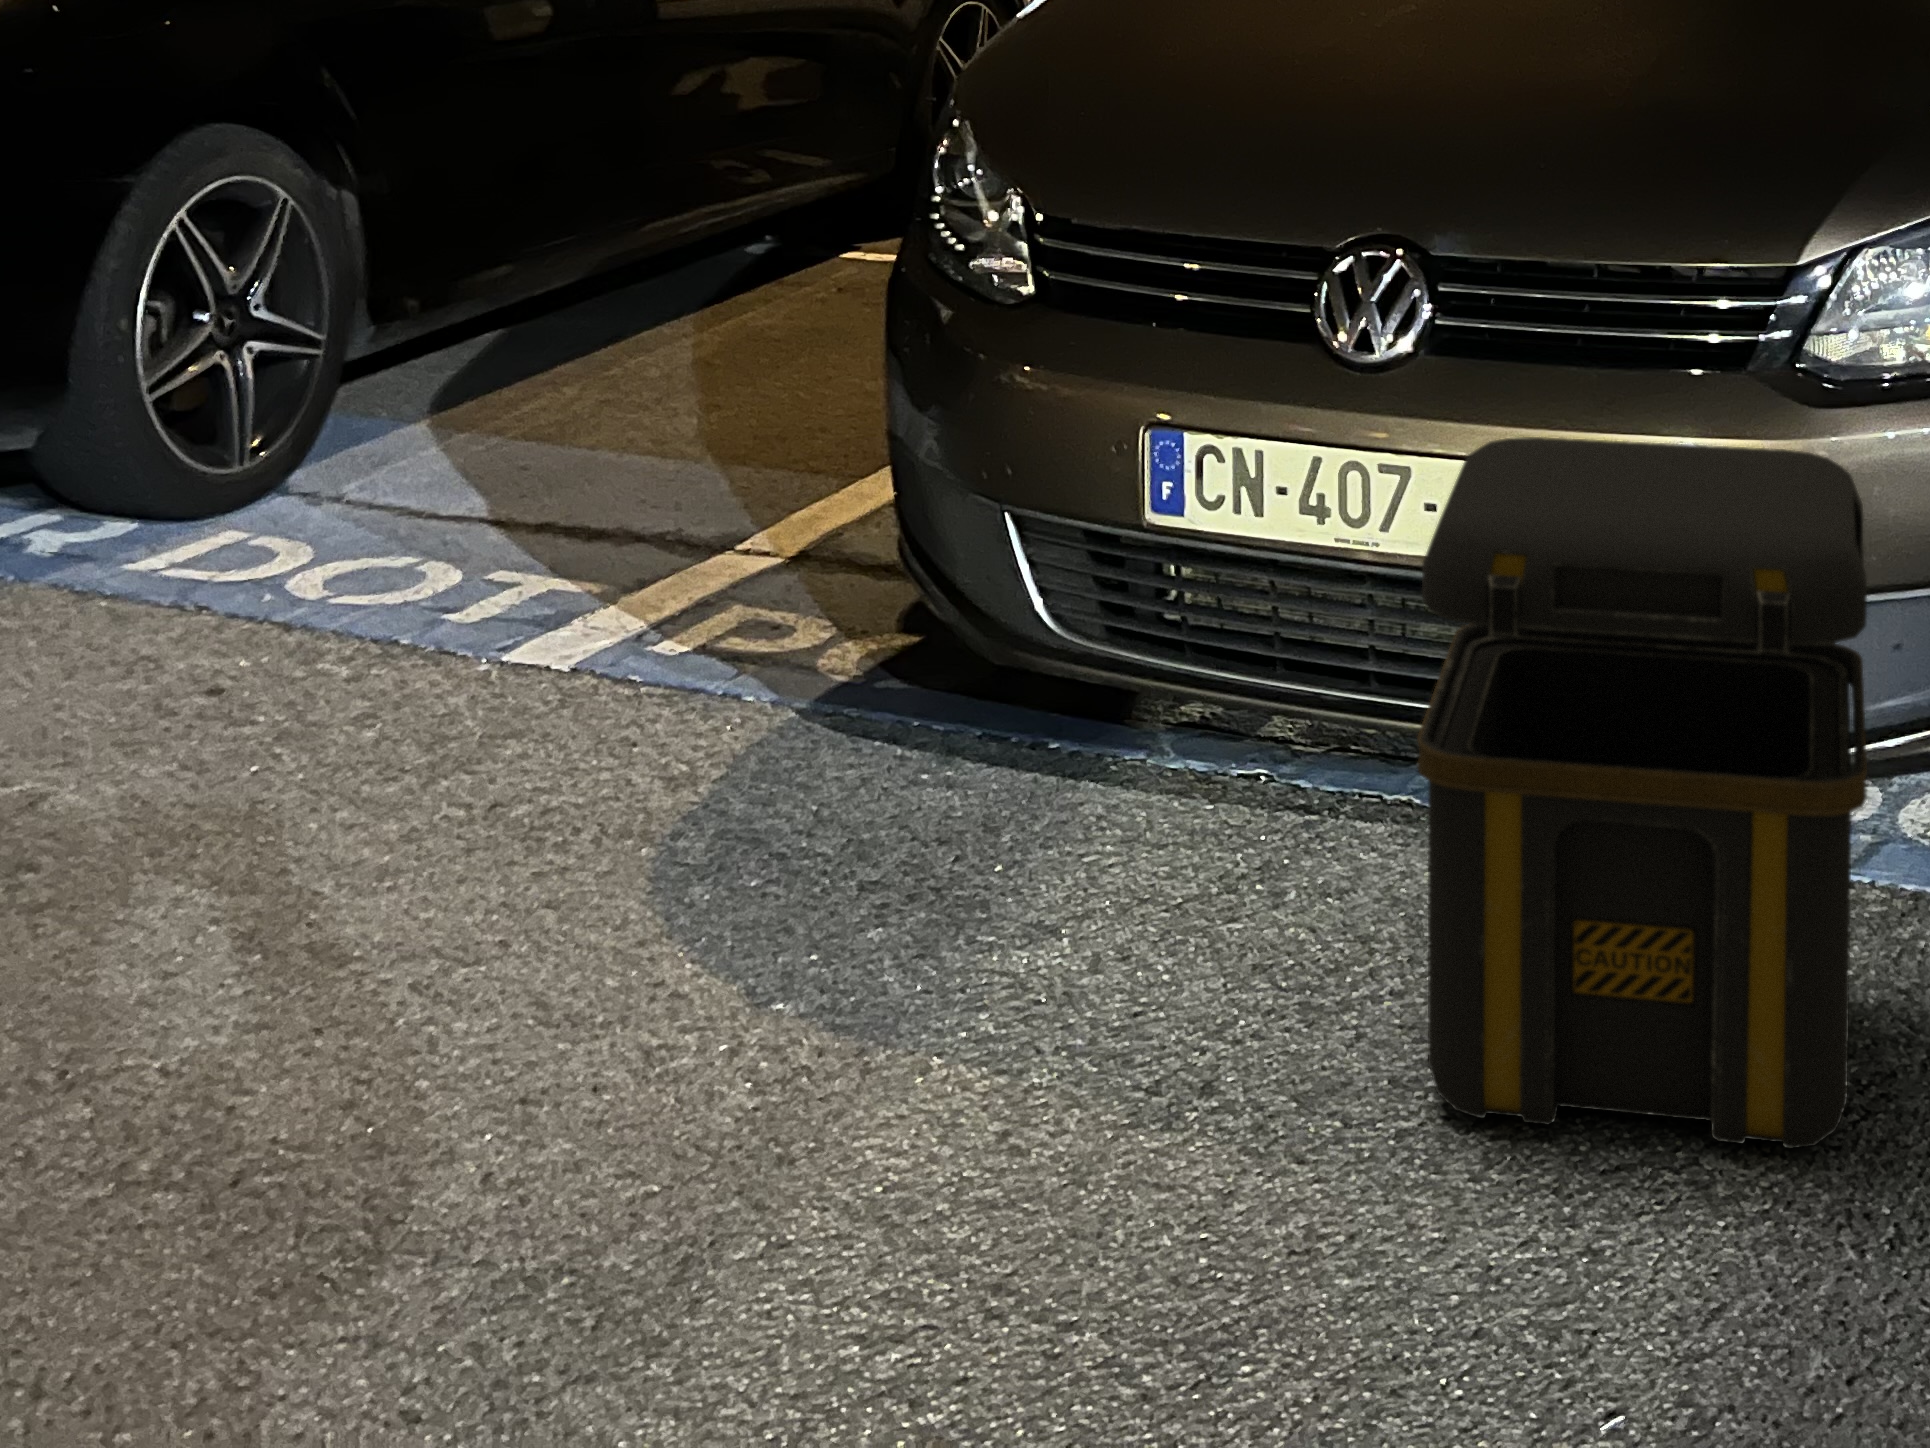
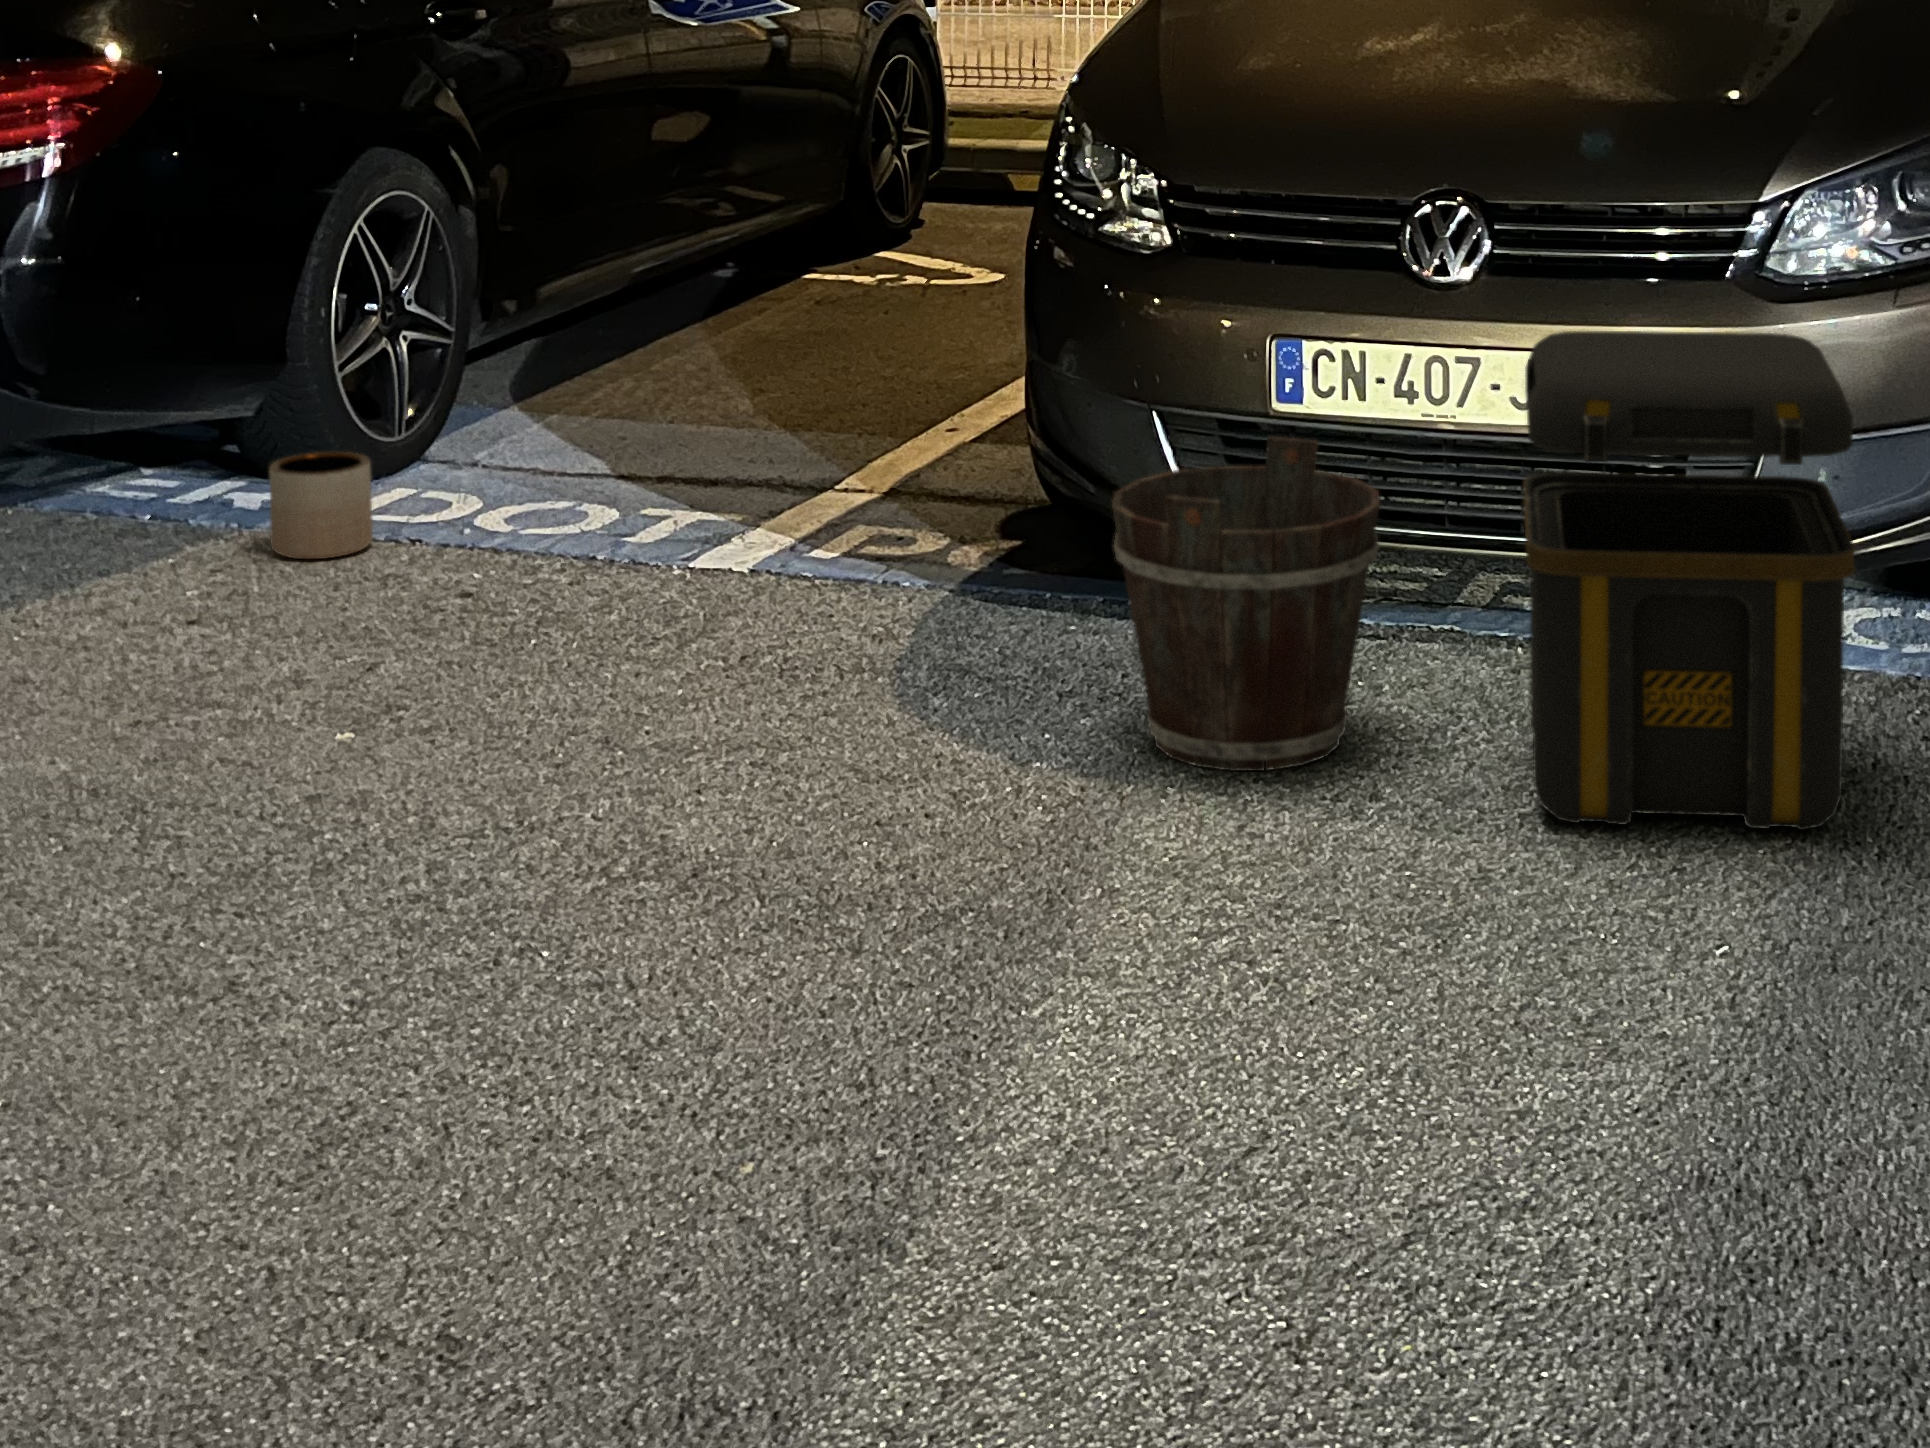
planter: none [48,490,173,621] -> present [269,452,373,559]
bucket: none [914,550,1269,1003] -> present [1112,437,1380,771]

